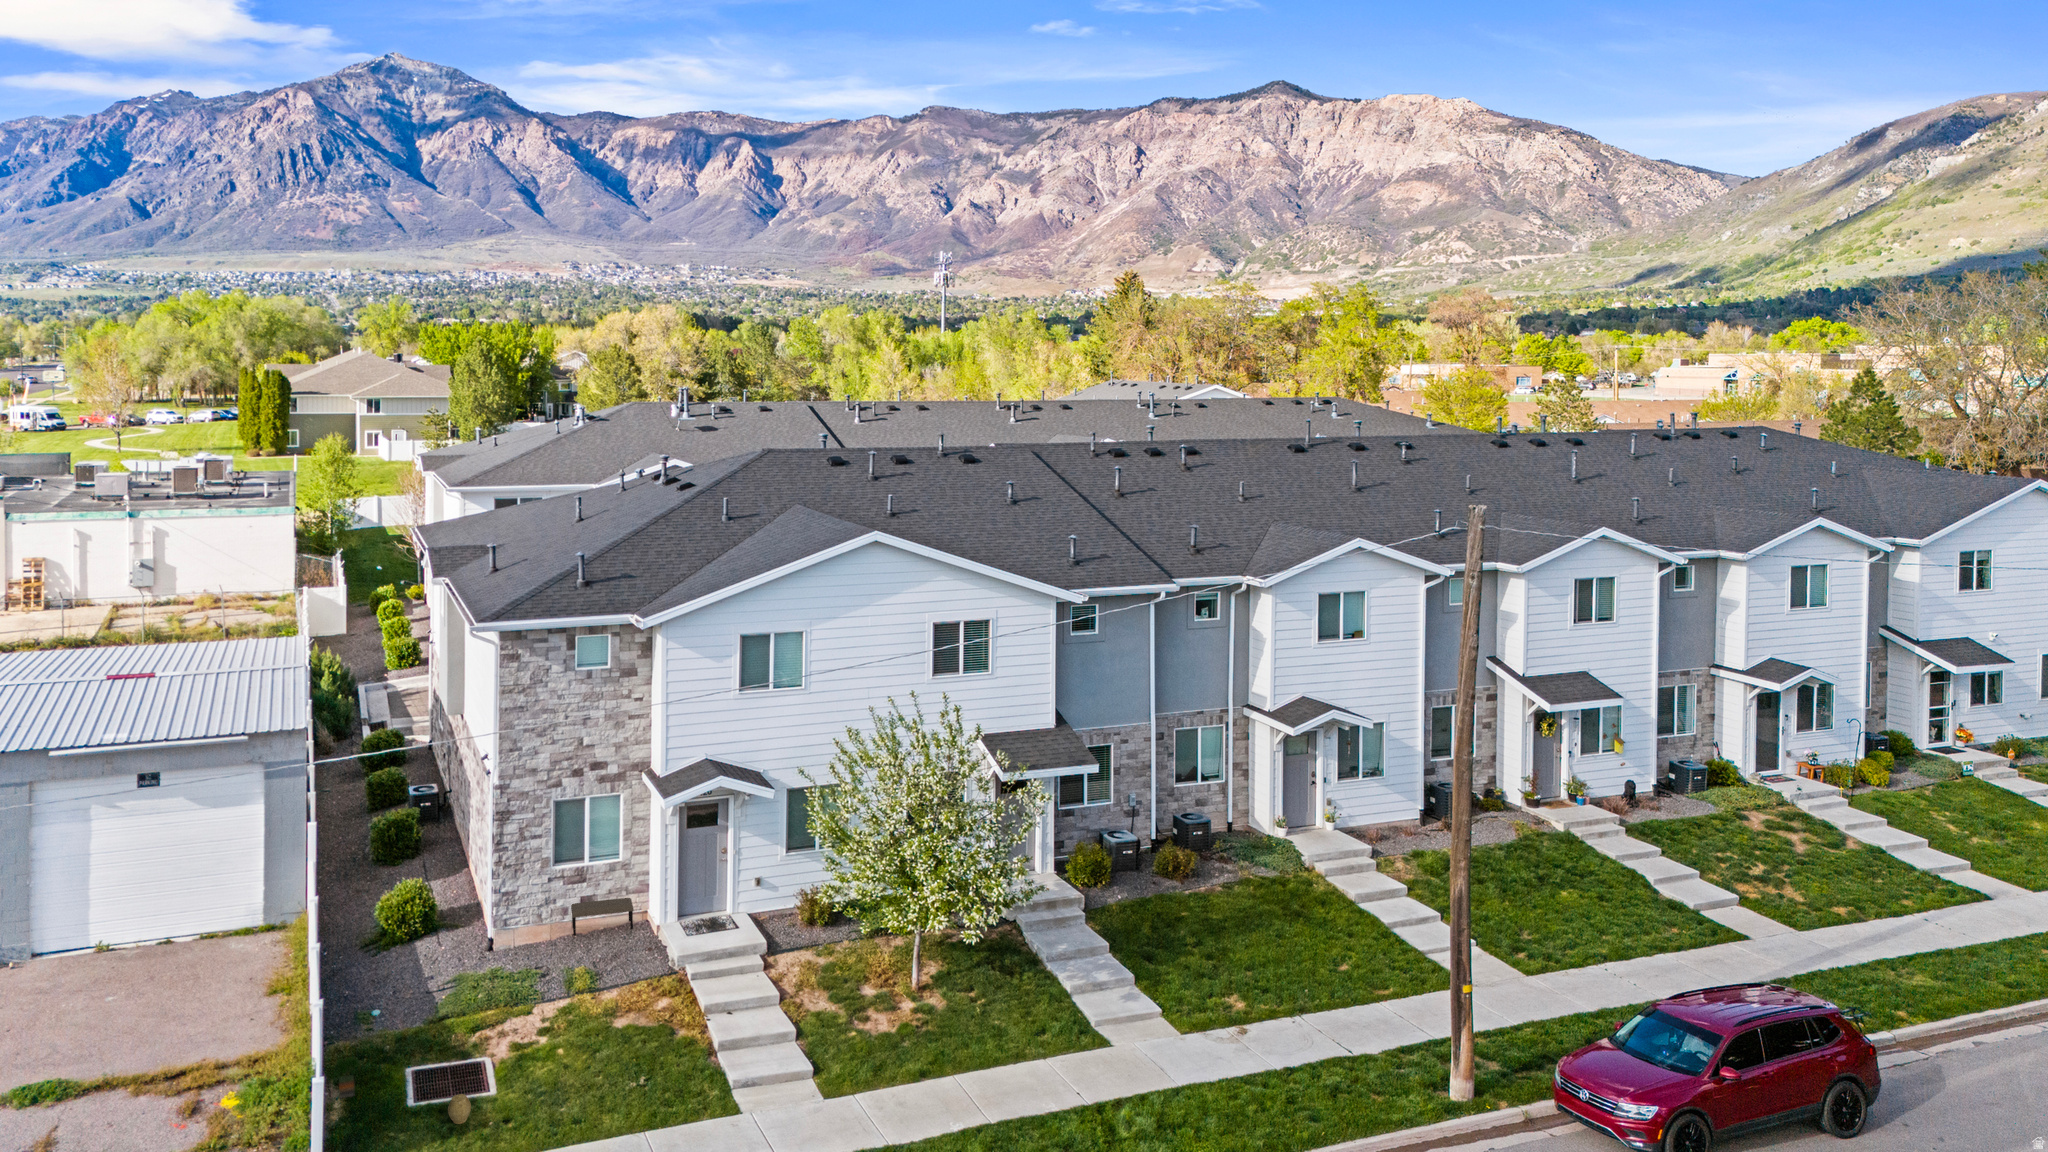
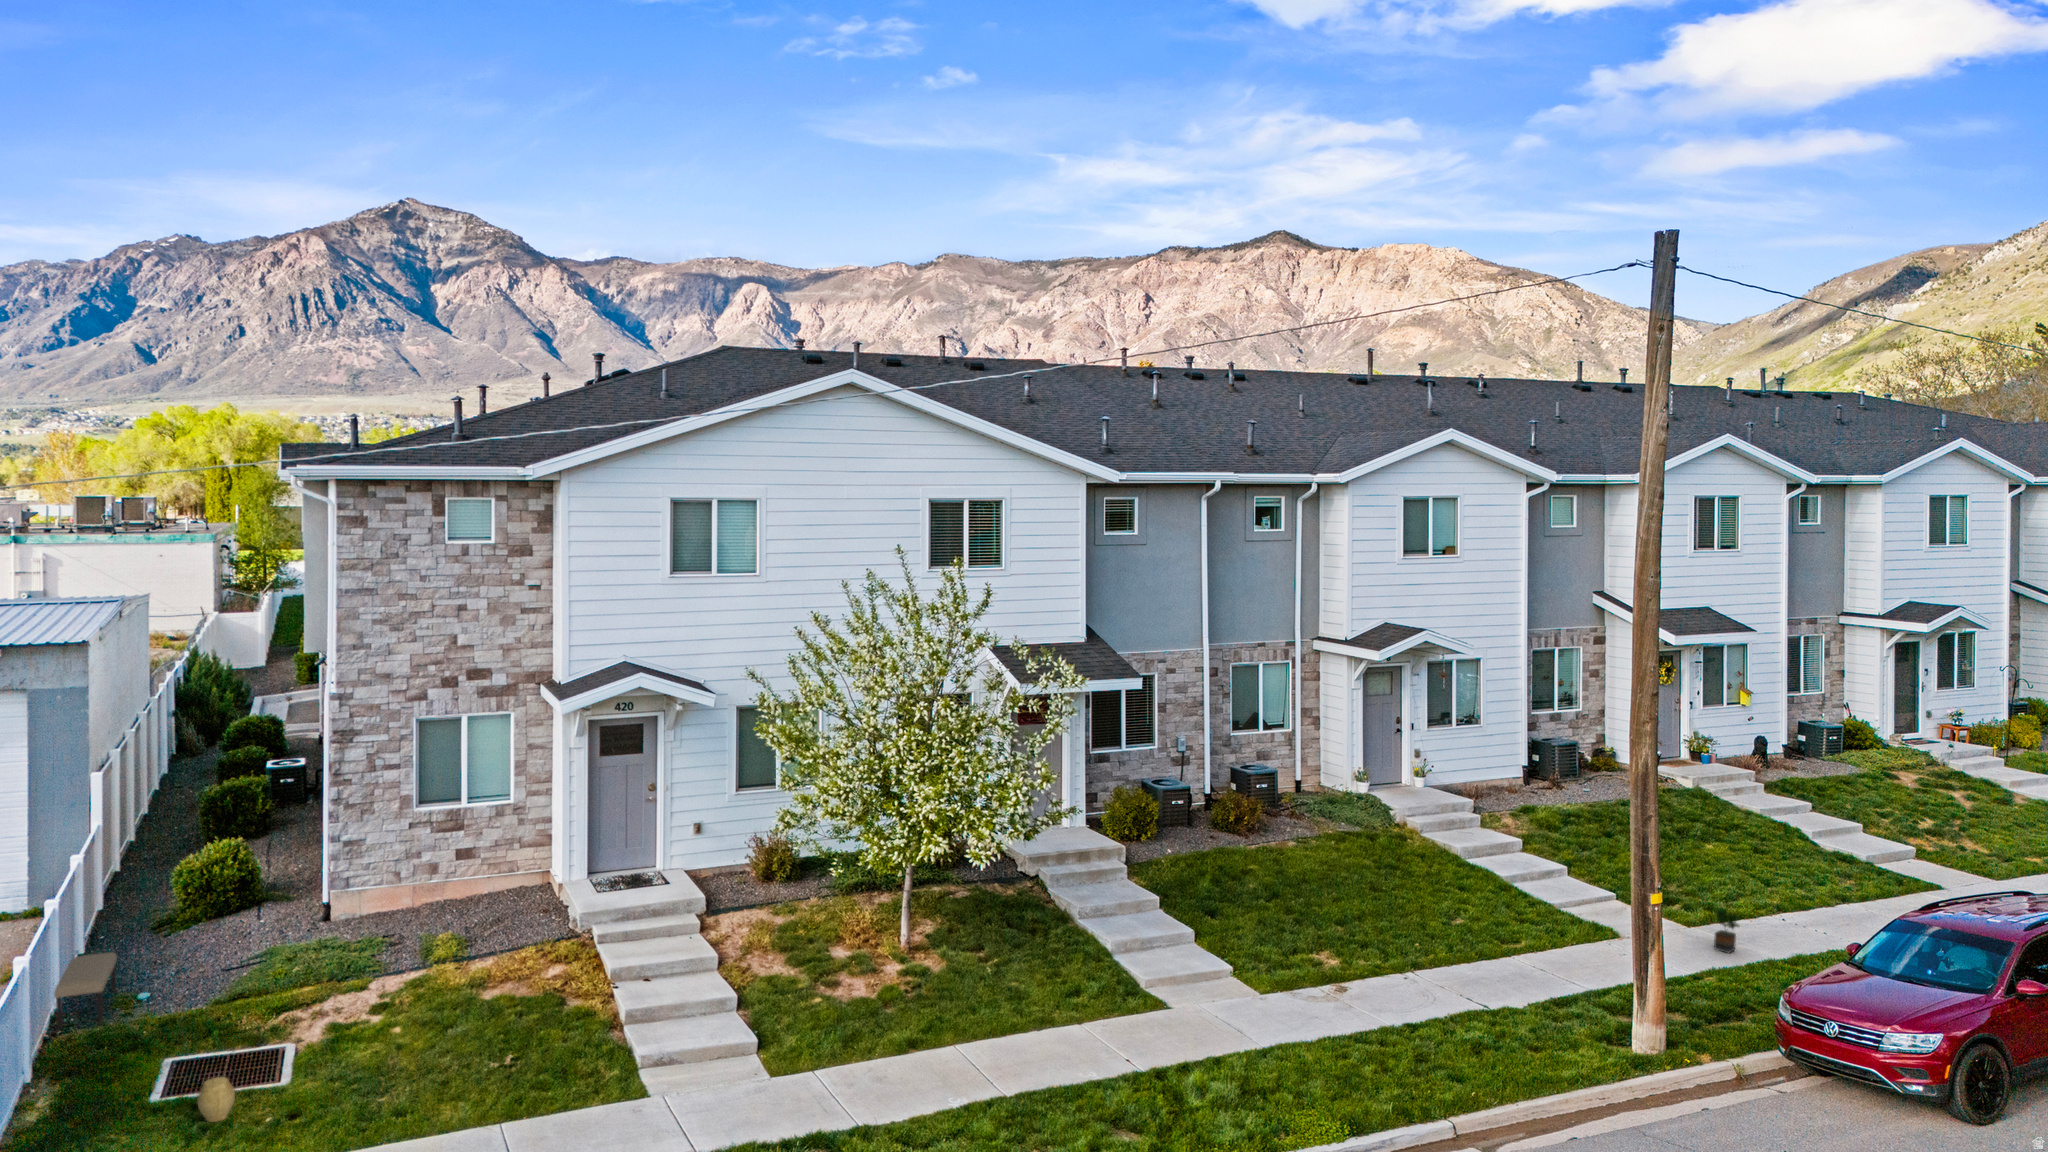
bench: present [571,898,633,935] -> present [54,952,117,1029]
potted tree: present [332,1058,360,1098] -> present [1714,911,1741,953]

